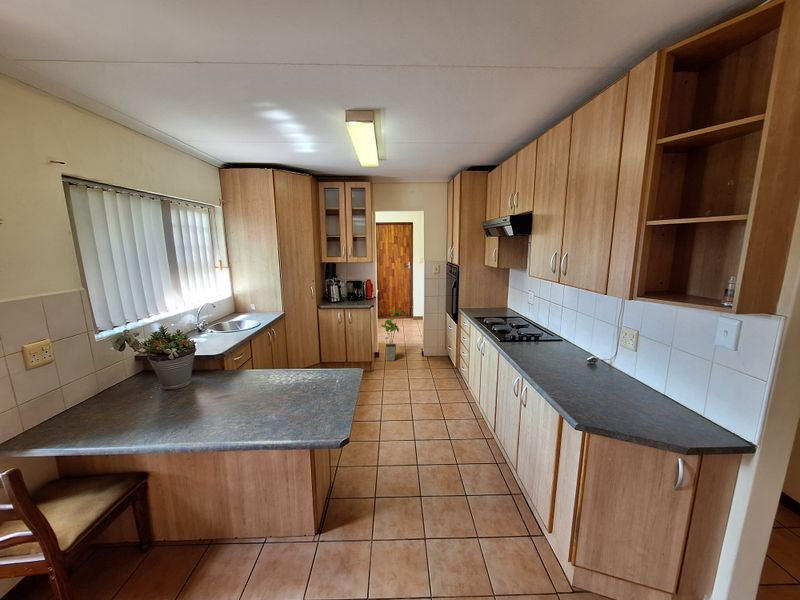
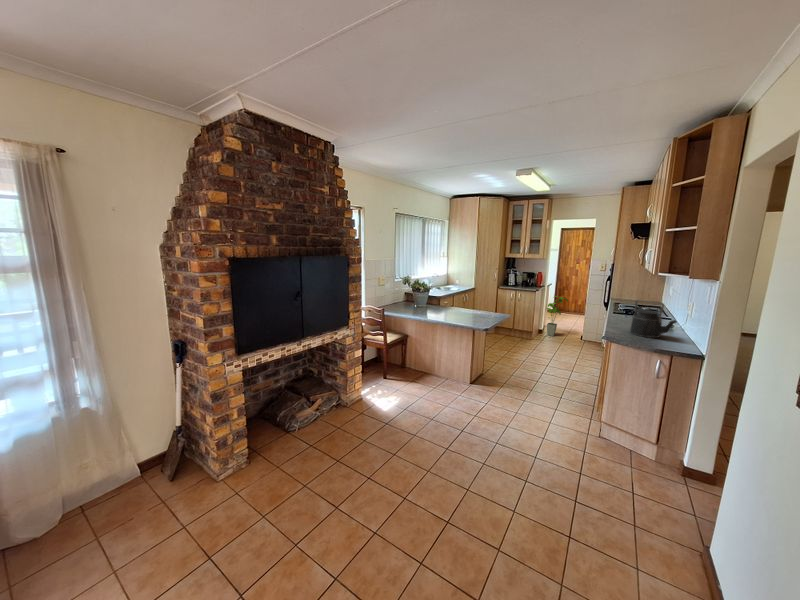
kettle: none [582,338,657,403] -> present [630,300,676,338]

